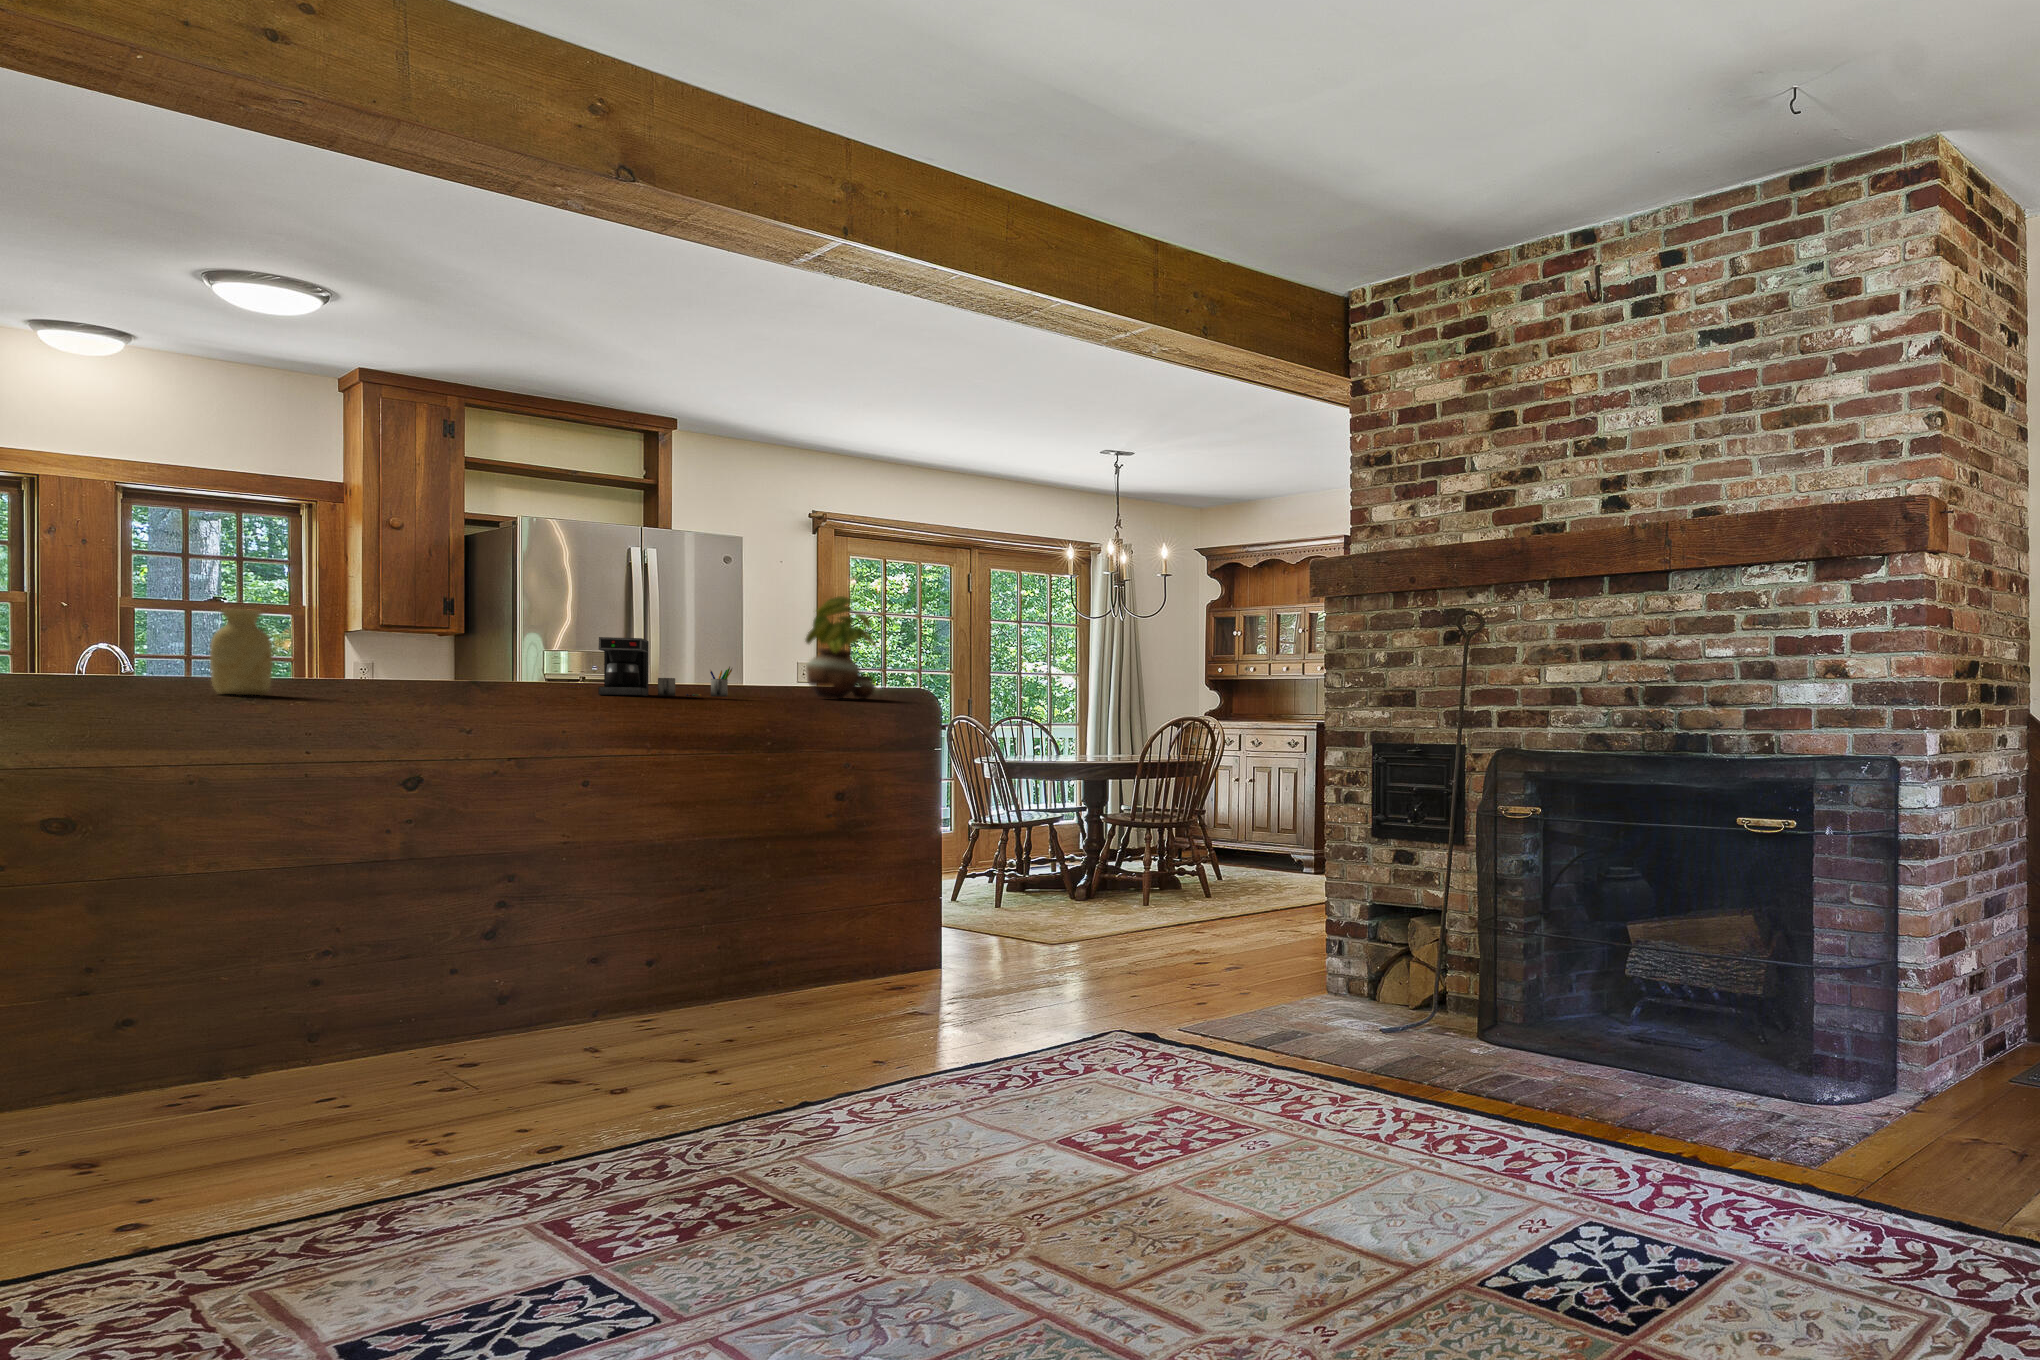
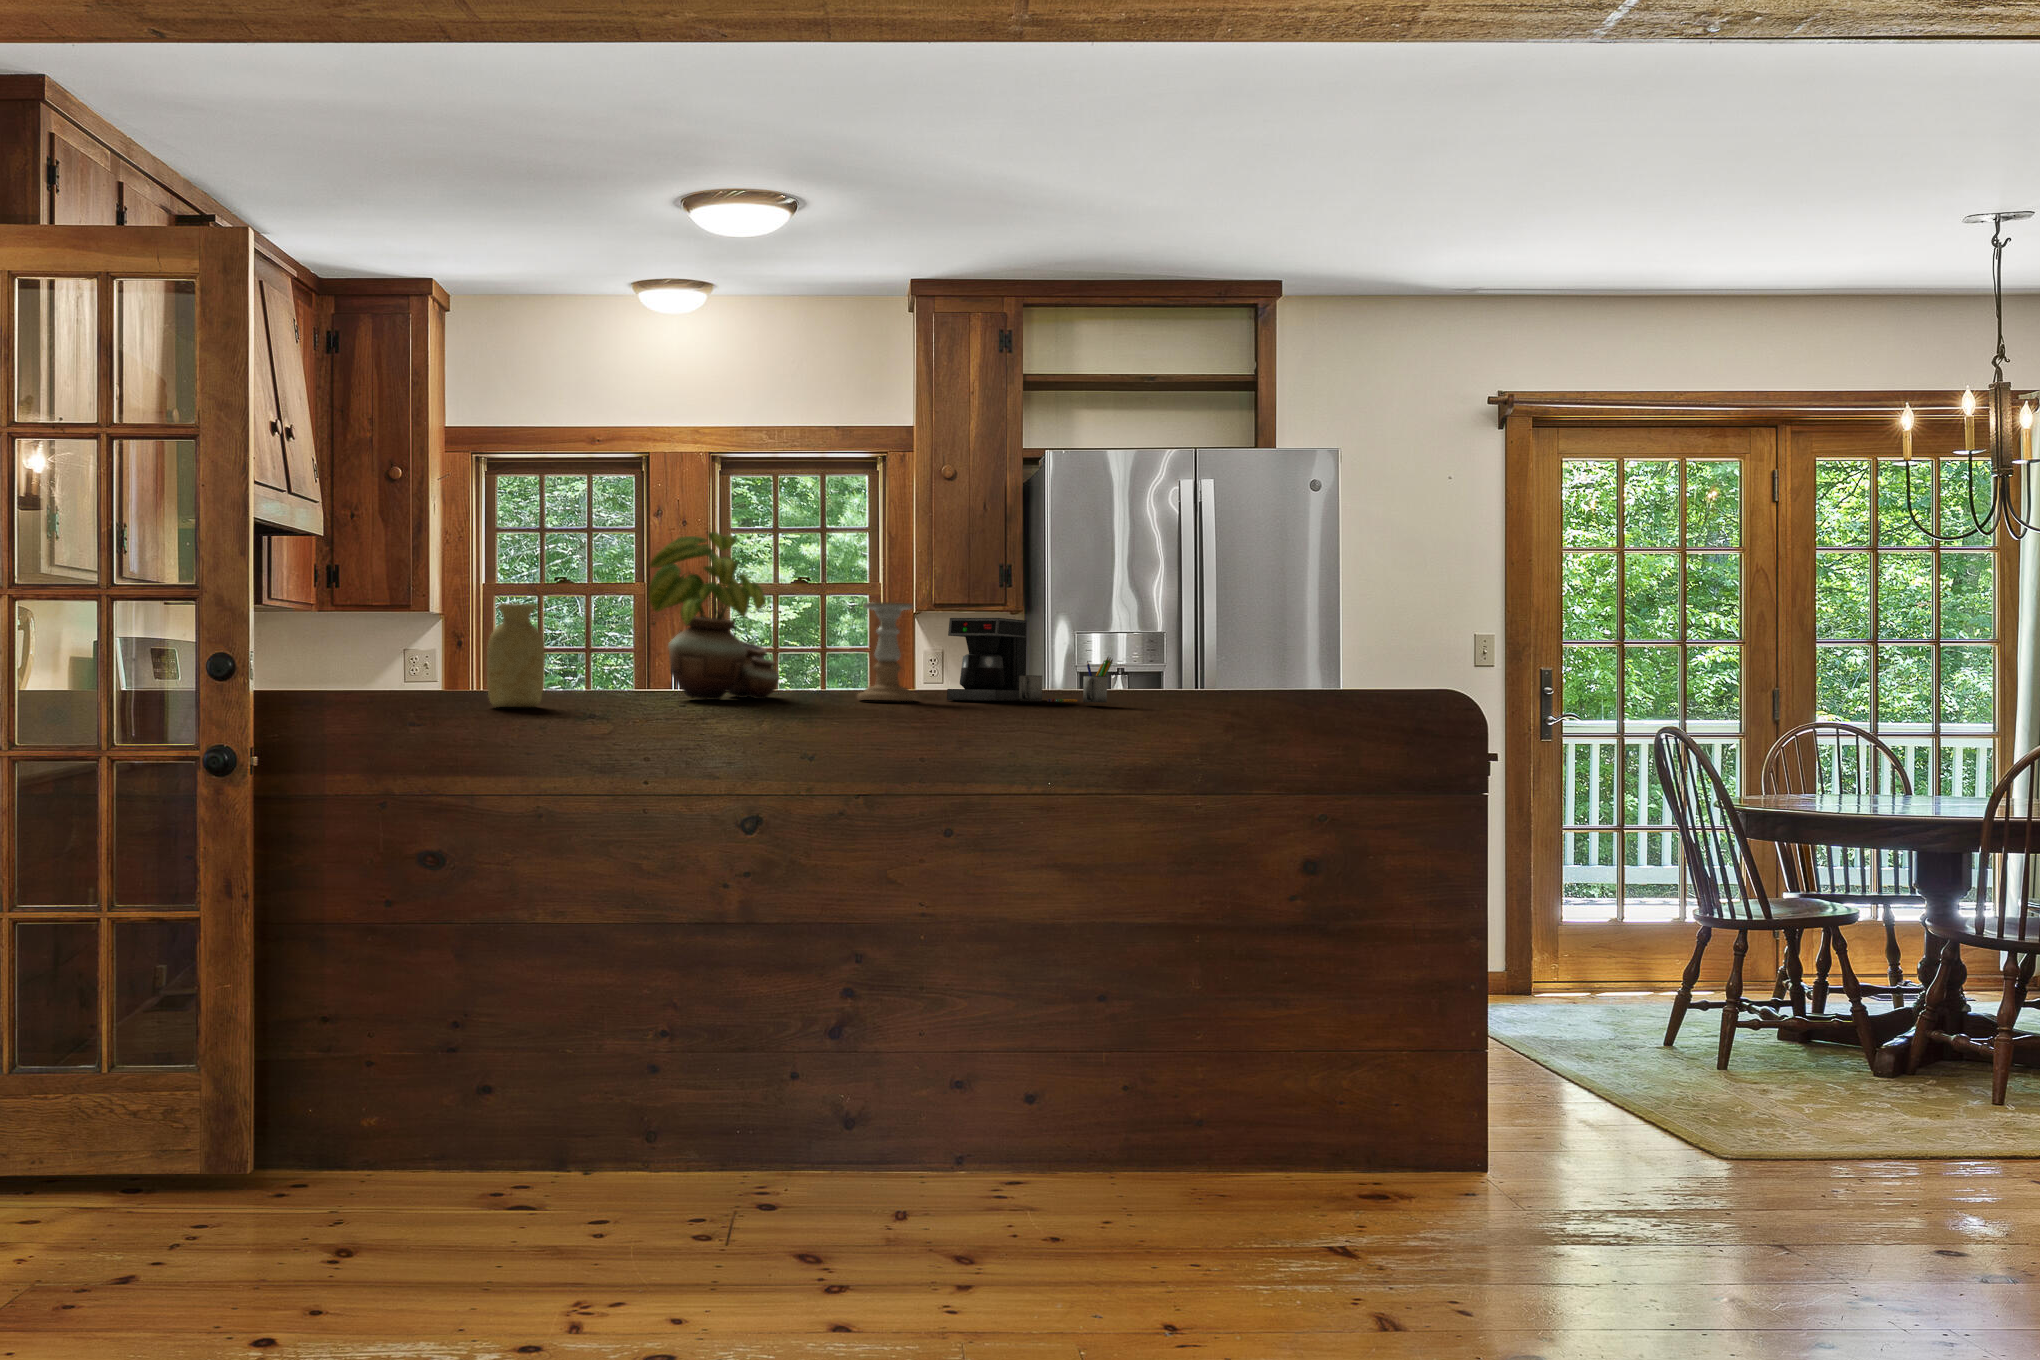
potted plant: present [806,596,876,699] -> present [649,532,780,700]
candle holder: none [527,624,577,695] -> present [858,602,916,701]

